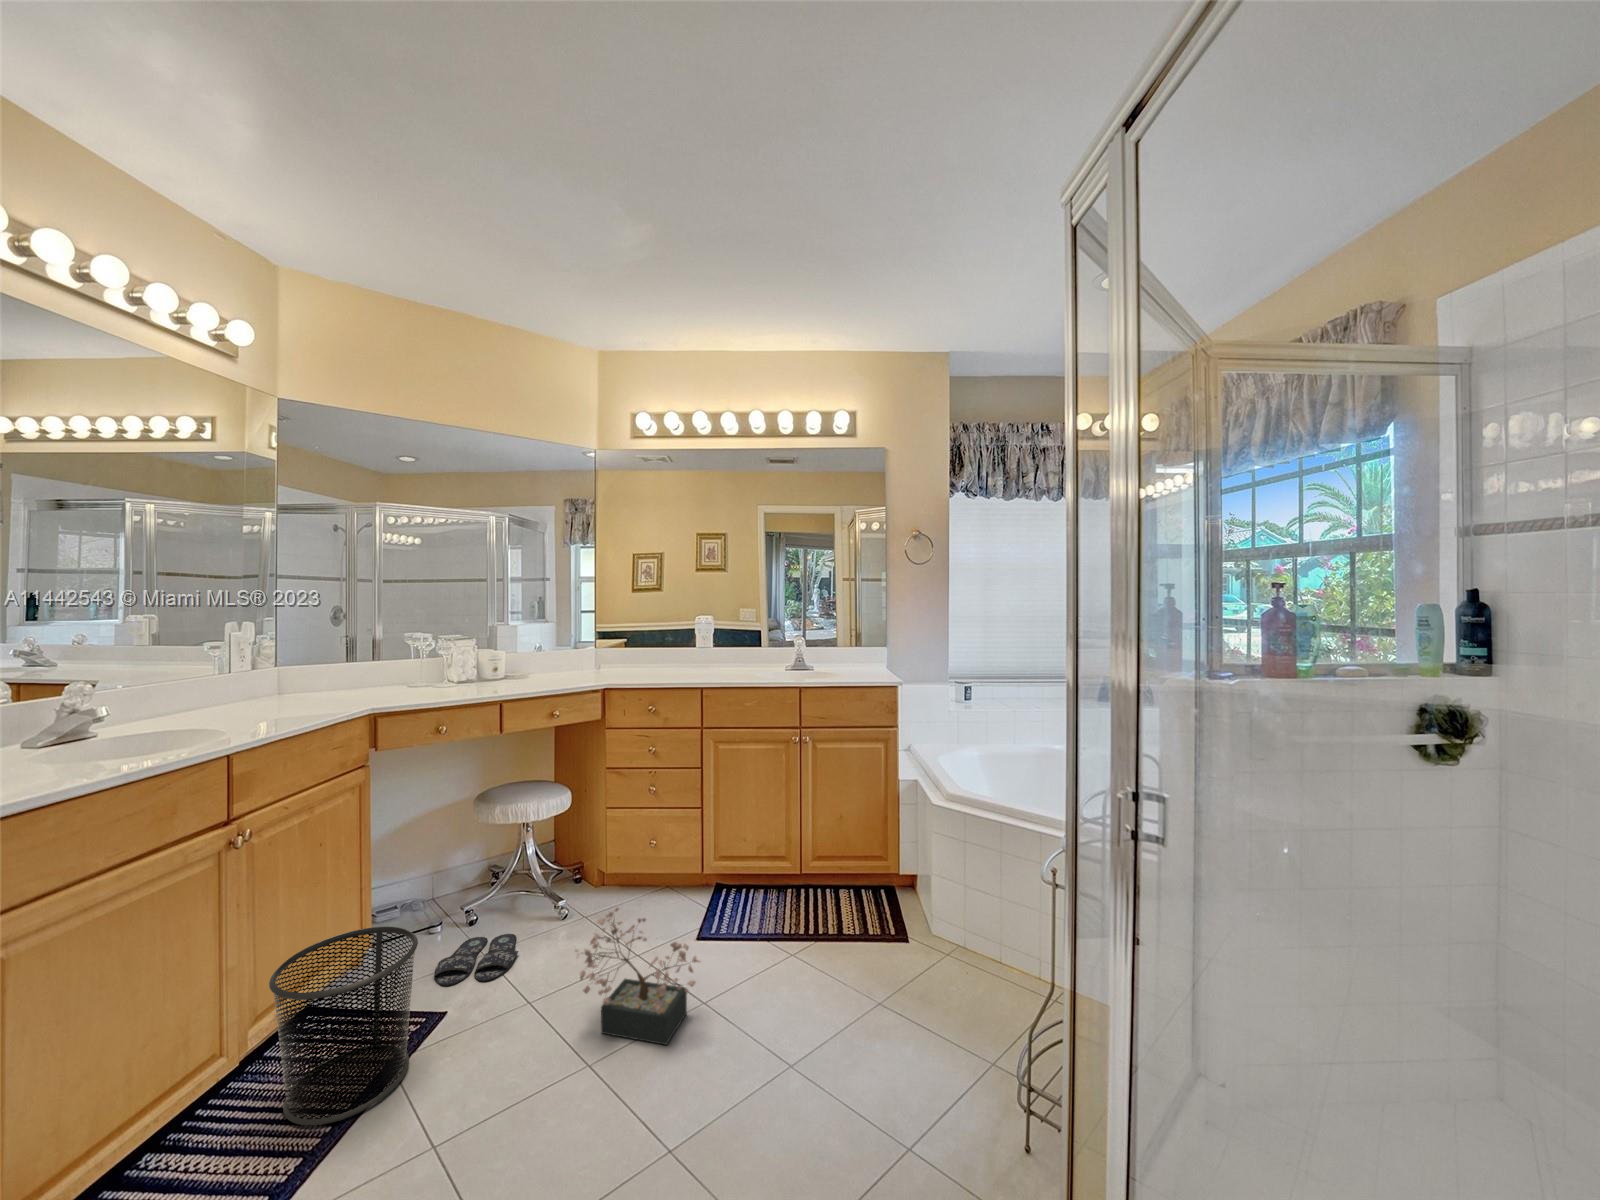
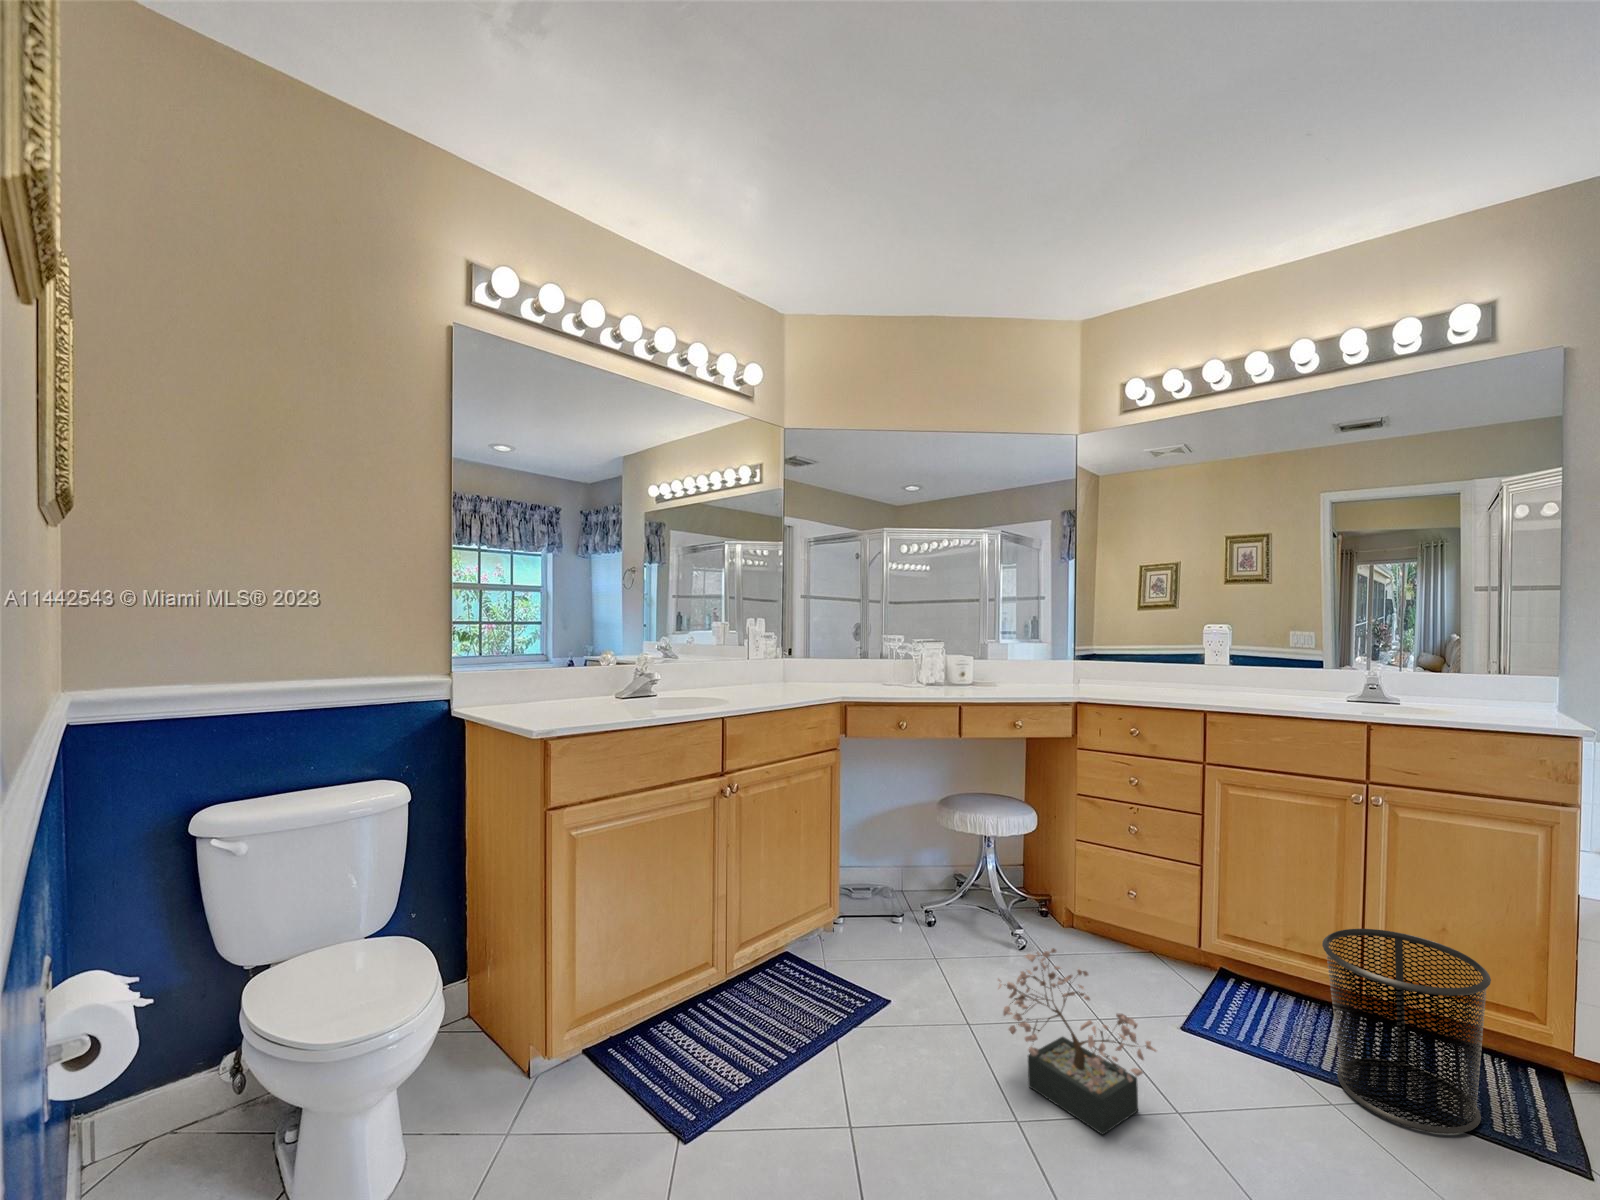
waste bin: present [269,927,418,1125] -> present [1322,929,1491,1134]
slippers: present [434,934,519,986] -> none [883,939,965,987]

